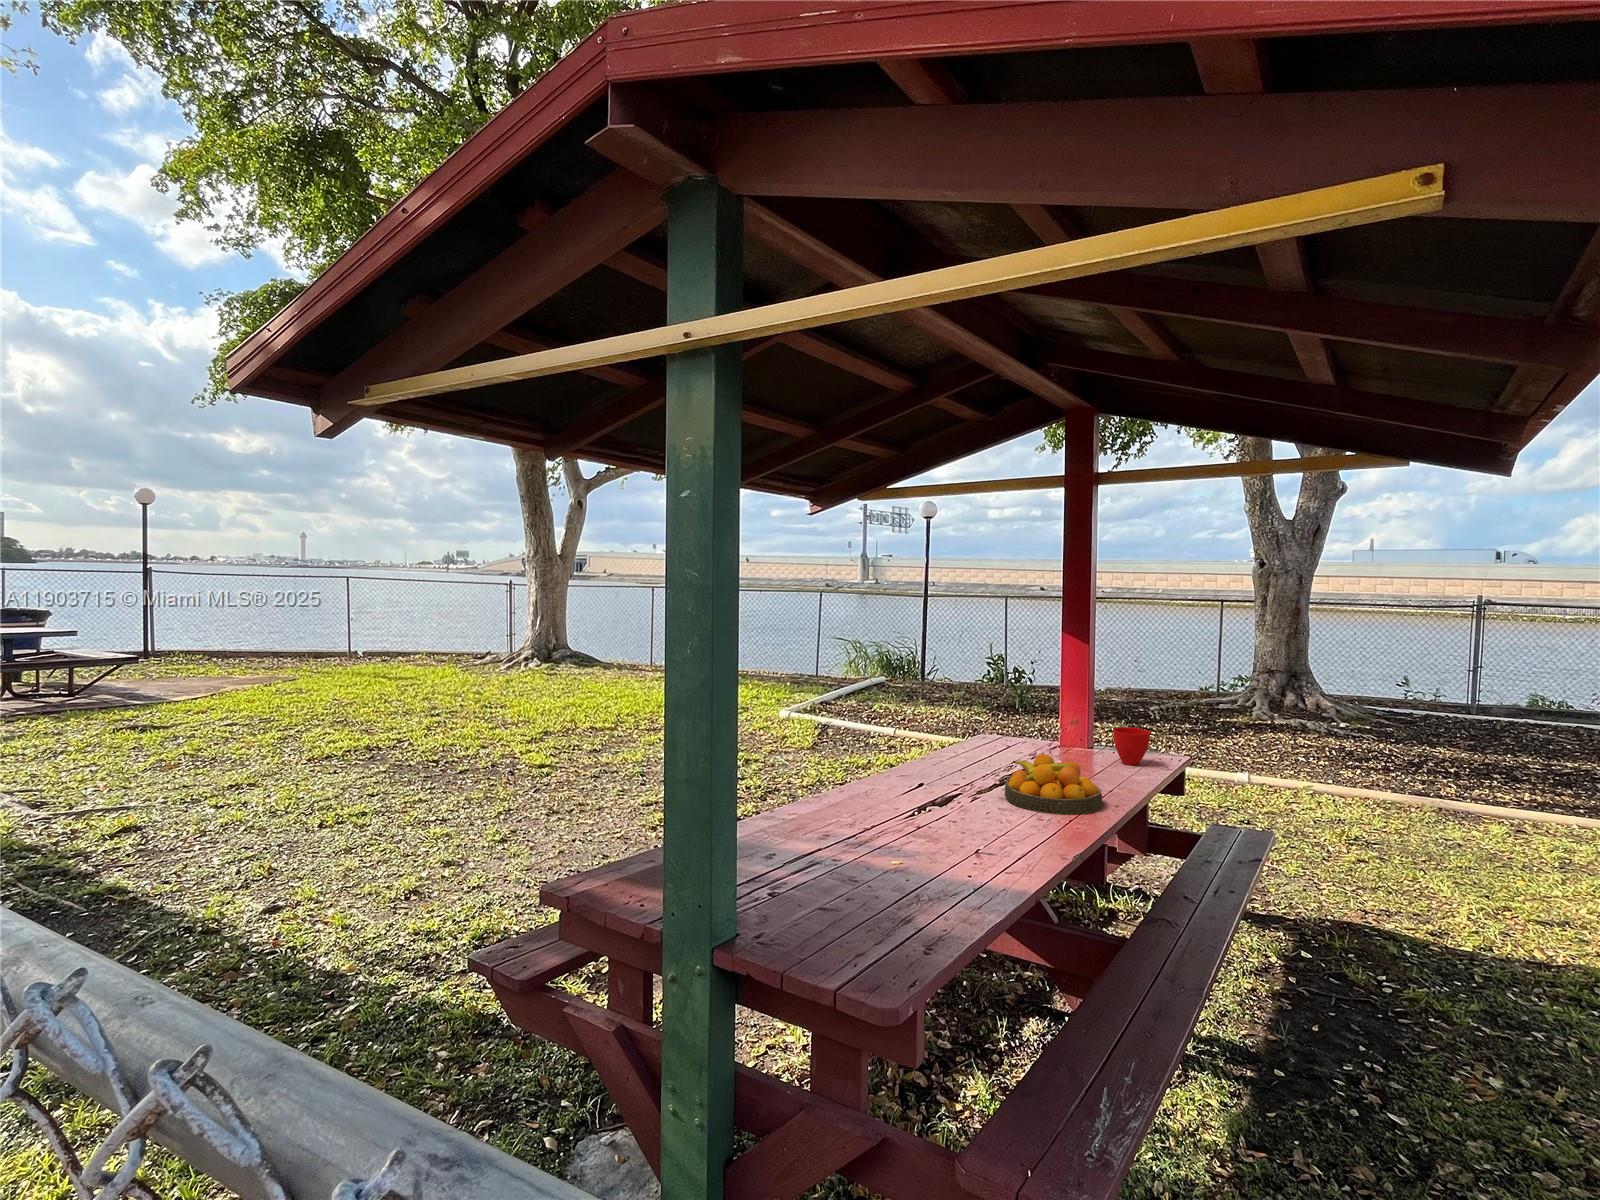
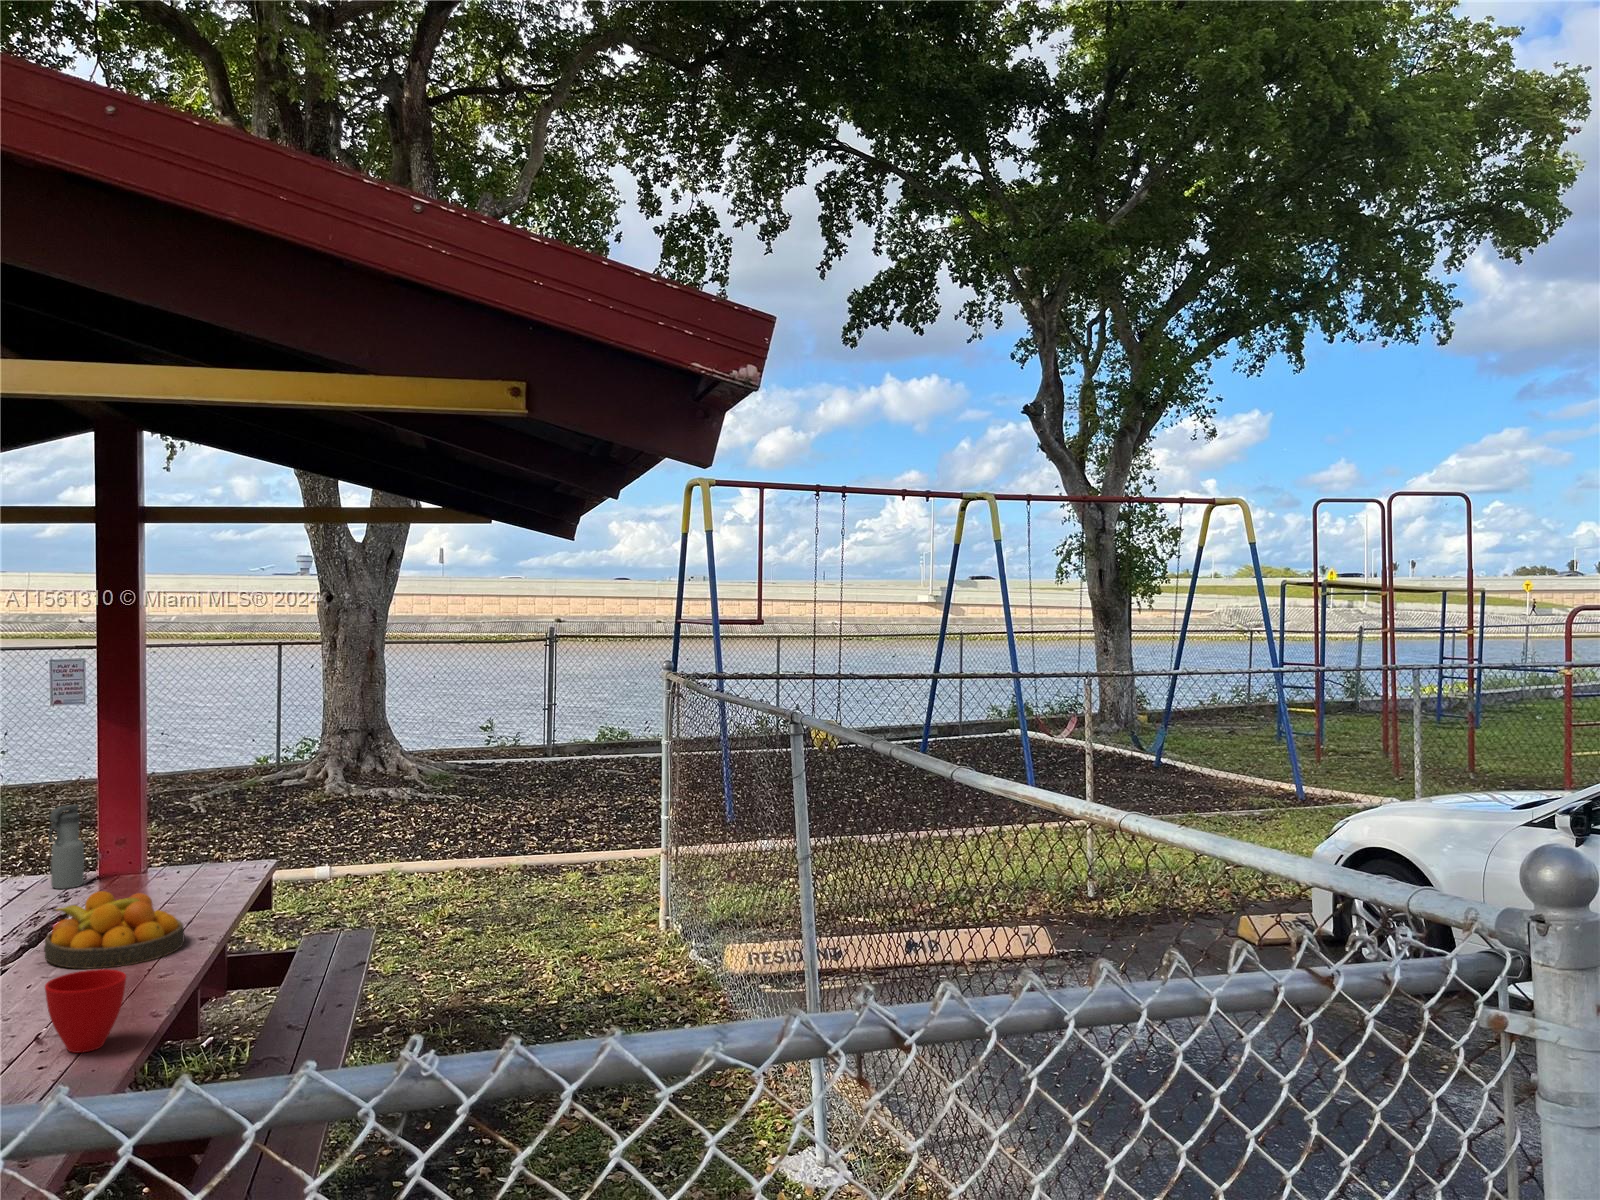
water bottle: none [1028,692,1050,751] -> present [49,804,84,889]
cup: present [1113,727,1151,765] -> present [45,969,126,1053]

